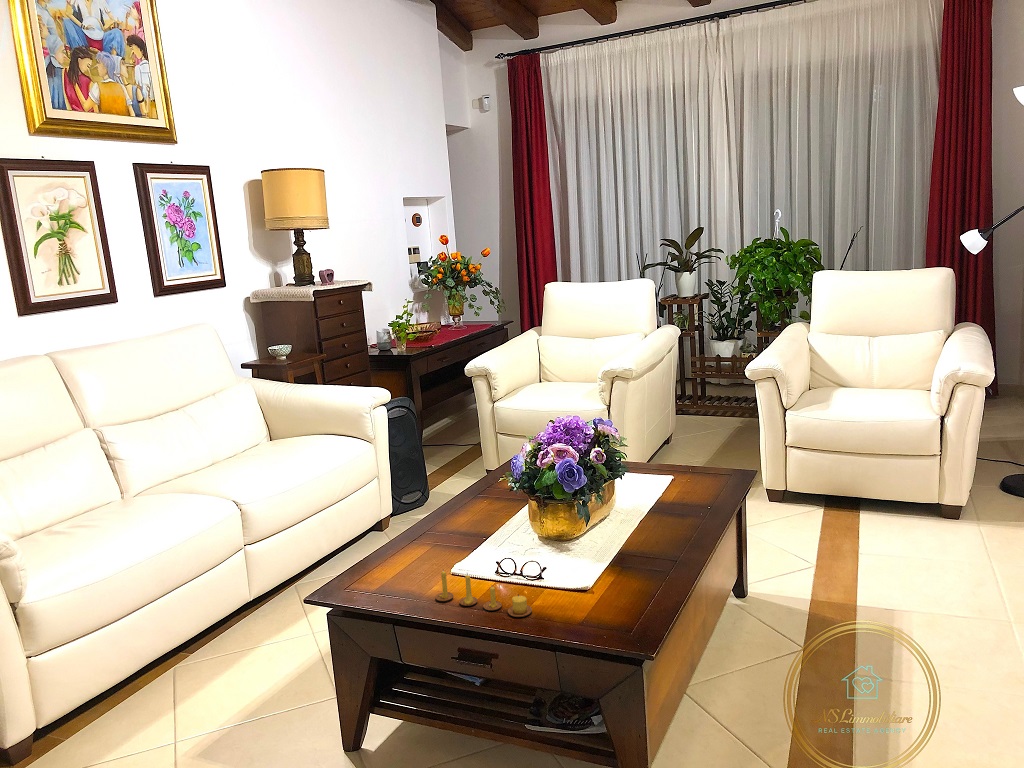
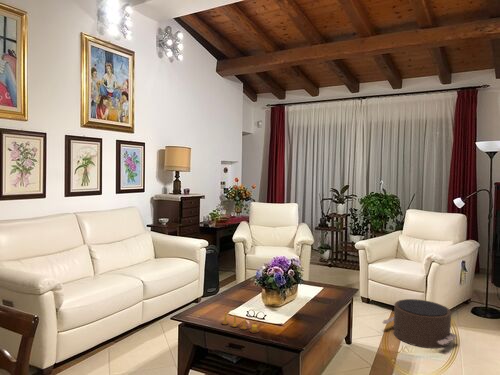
pouf: none [811,479,990,588] -> present [383,299,457,348]

